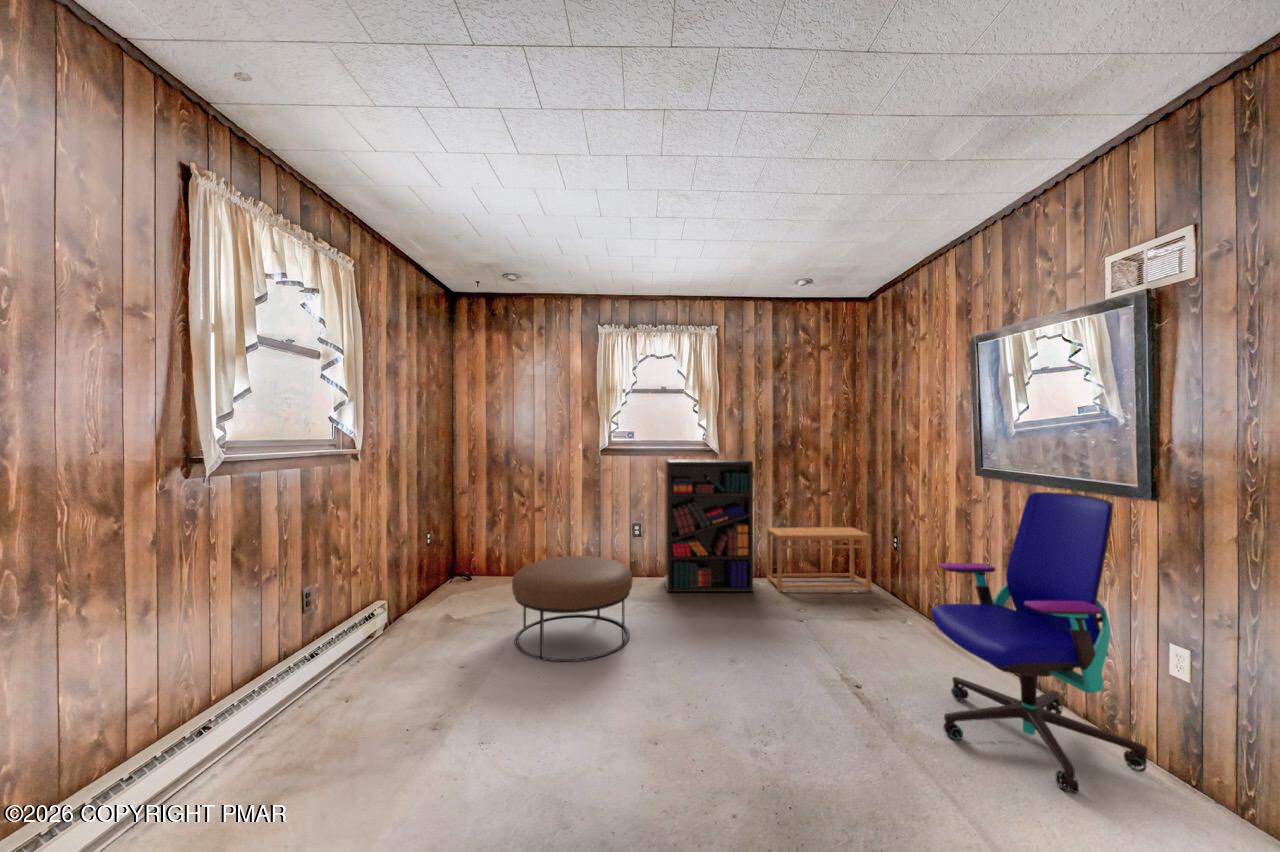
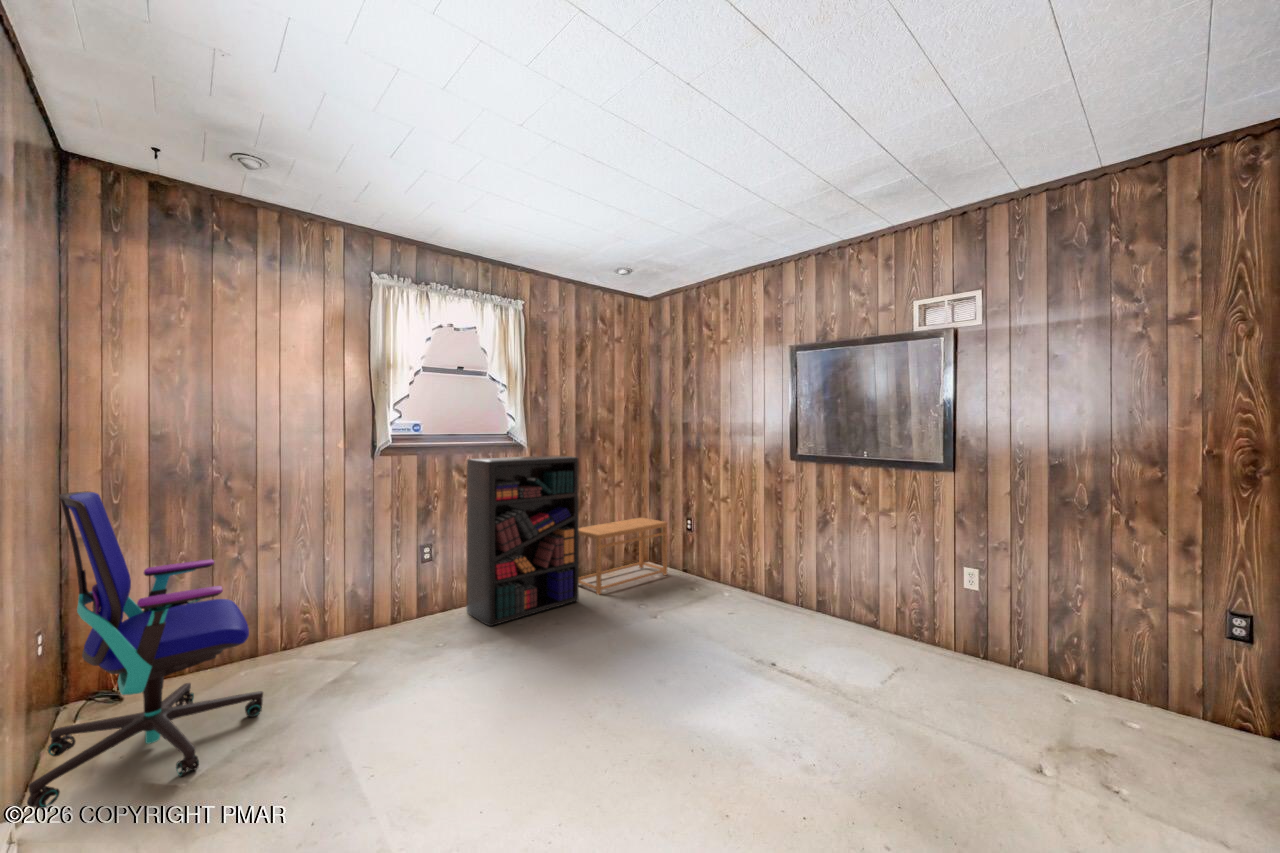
office chair: present [932,492,1147,792] -> present [27,491,263,809]
ottoman: present [512,556,633,662] -> none [336,600,530,787]

